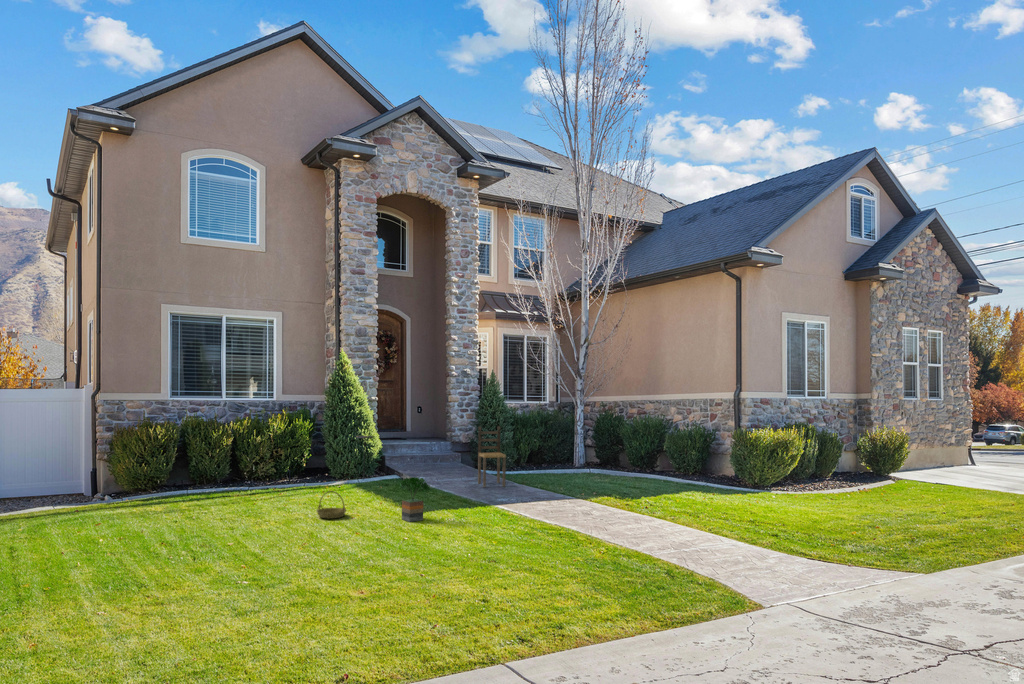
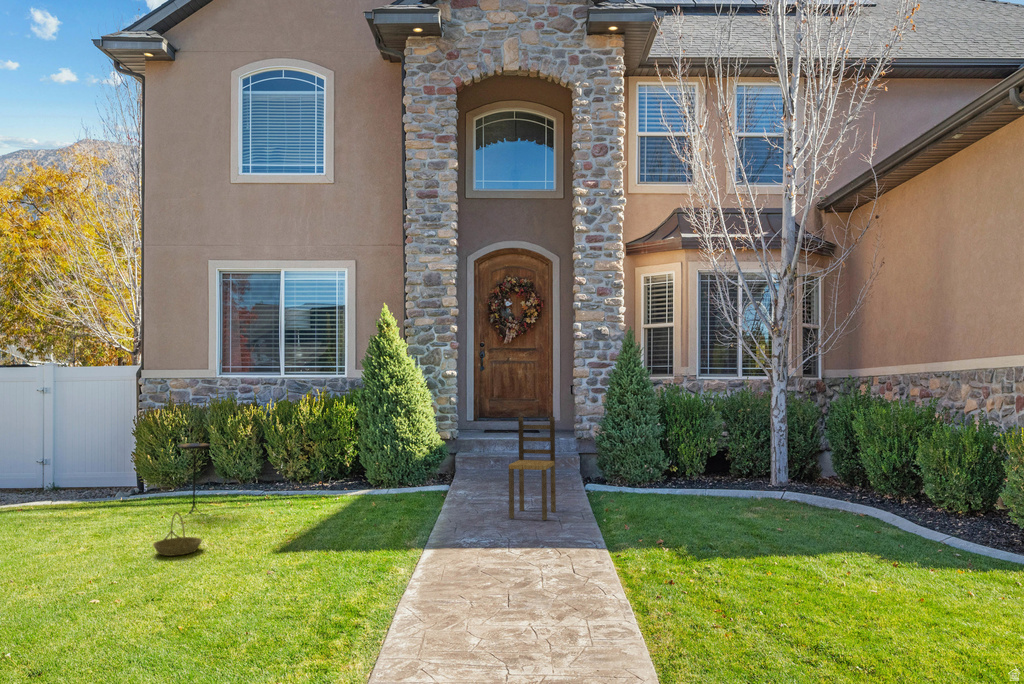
side table: present [356,436,374,475] -> present [178,443,211,514]
potted tree: present [400,477,430,522] -> none [230,499,281,577]

